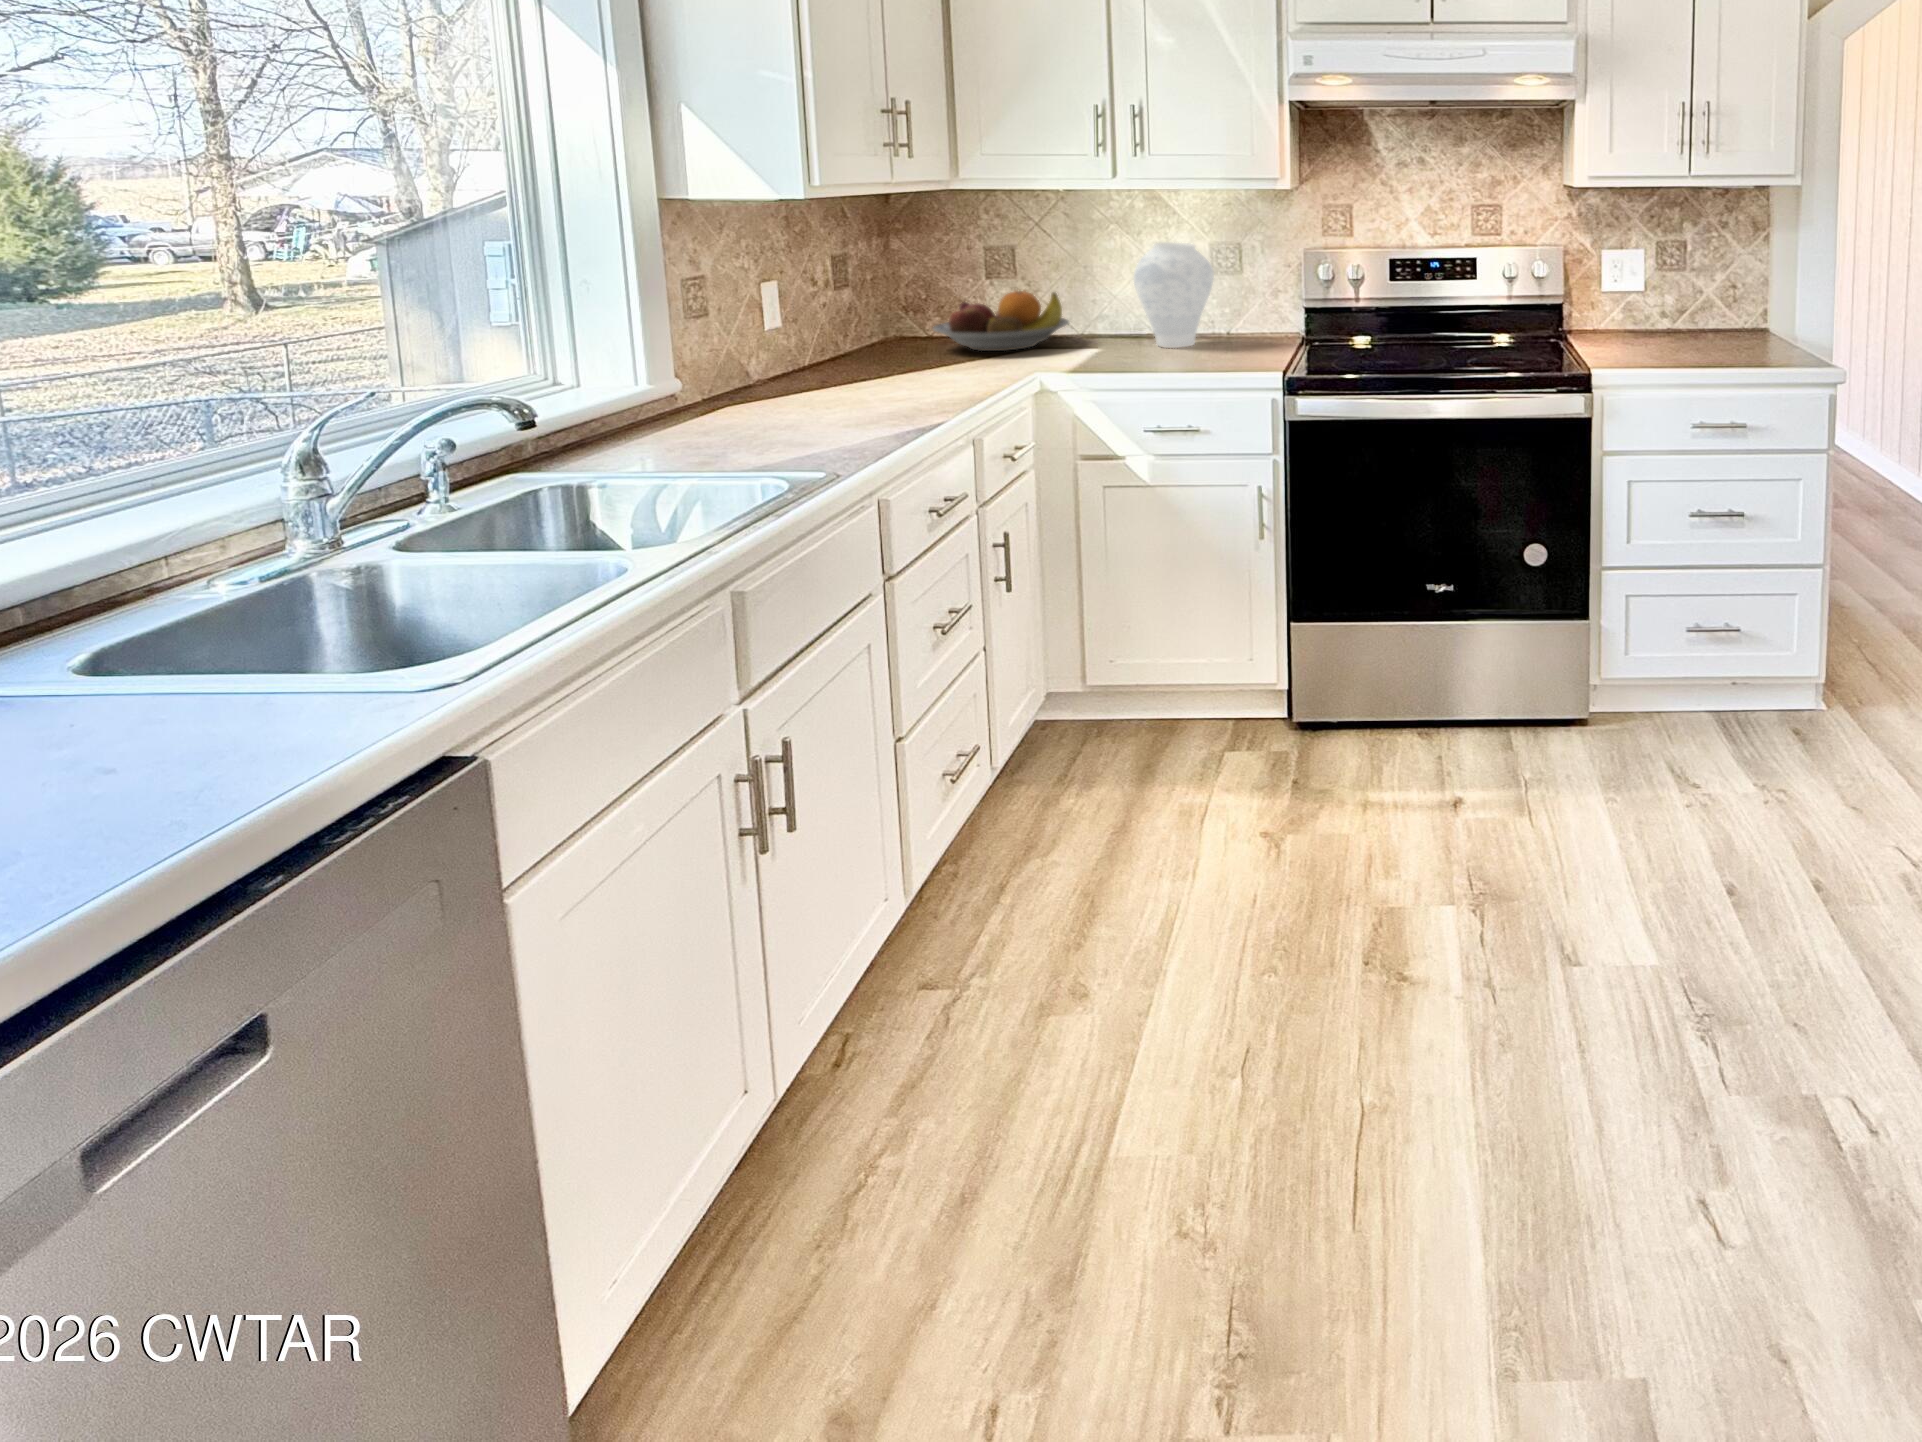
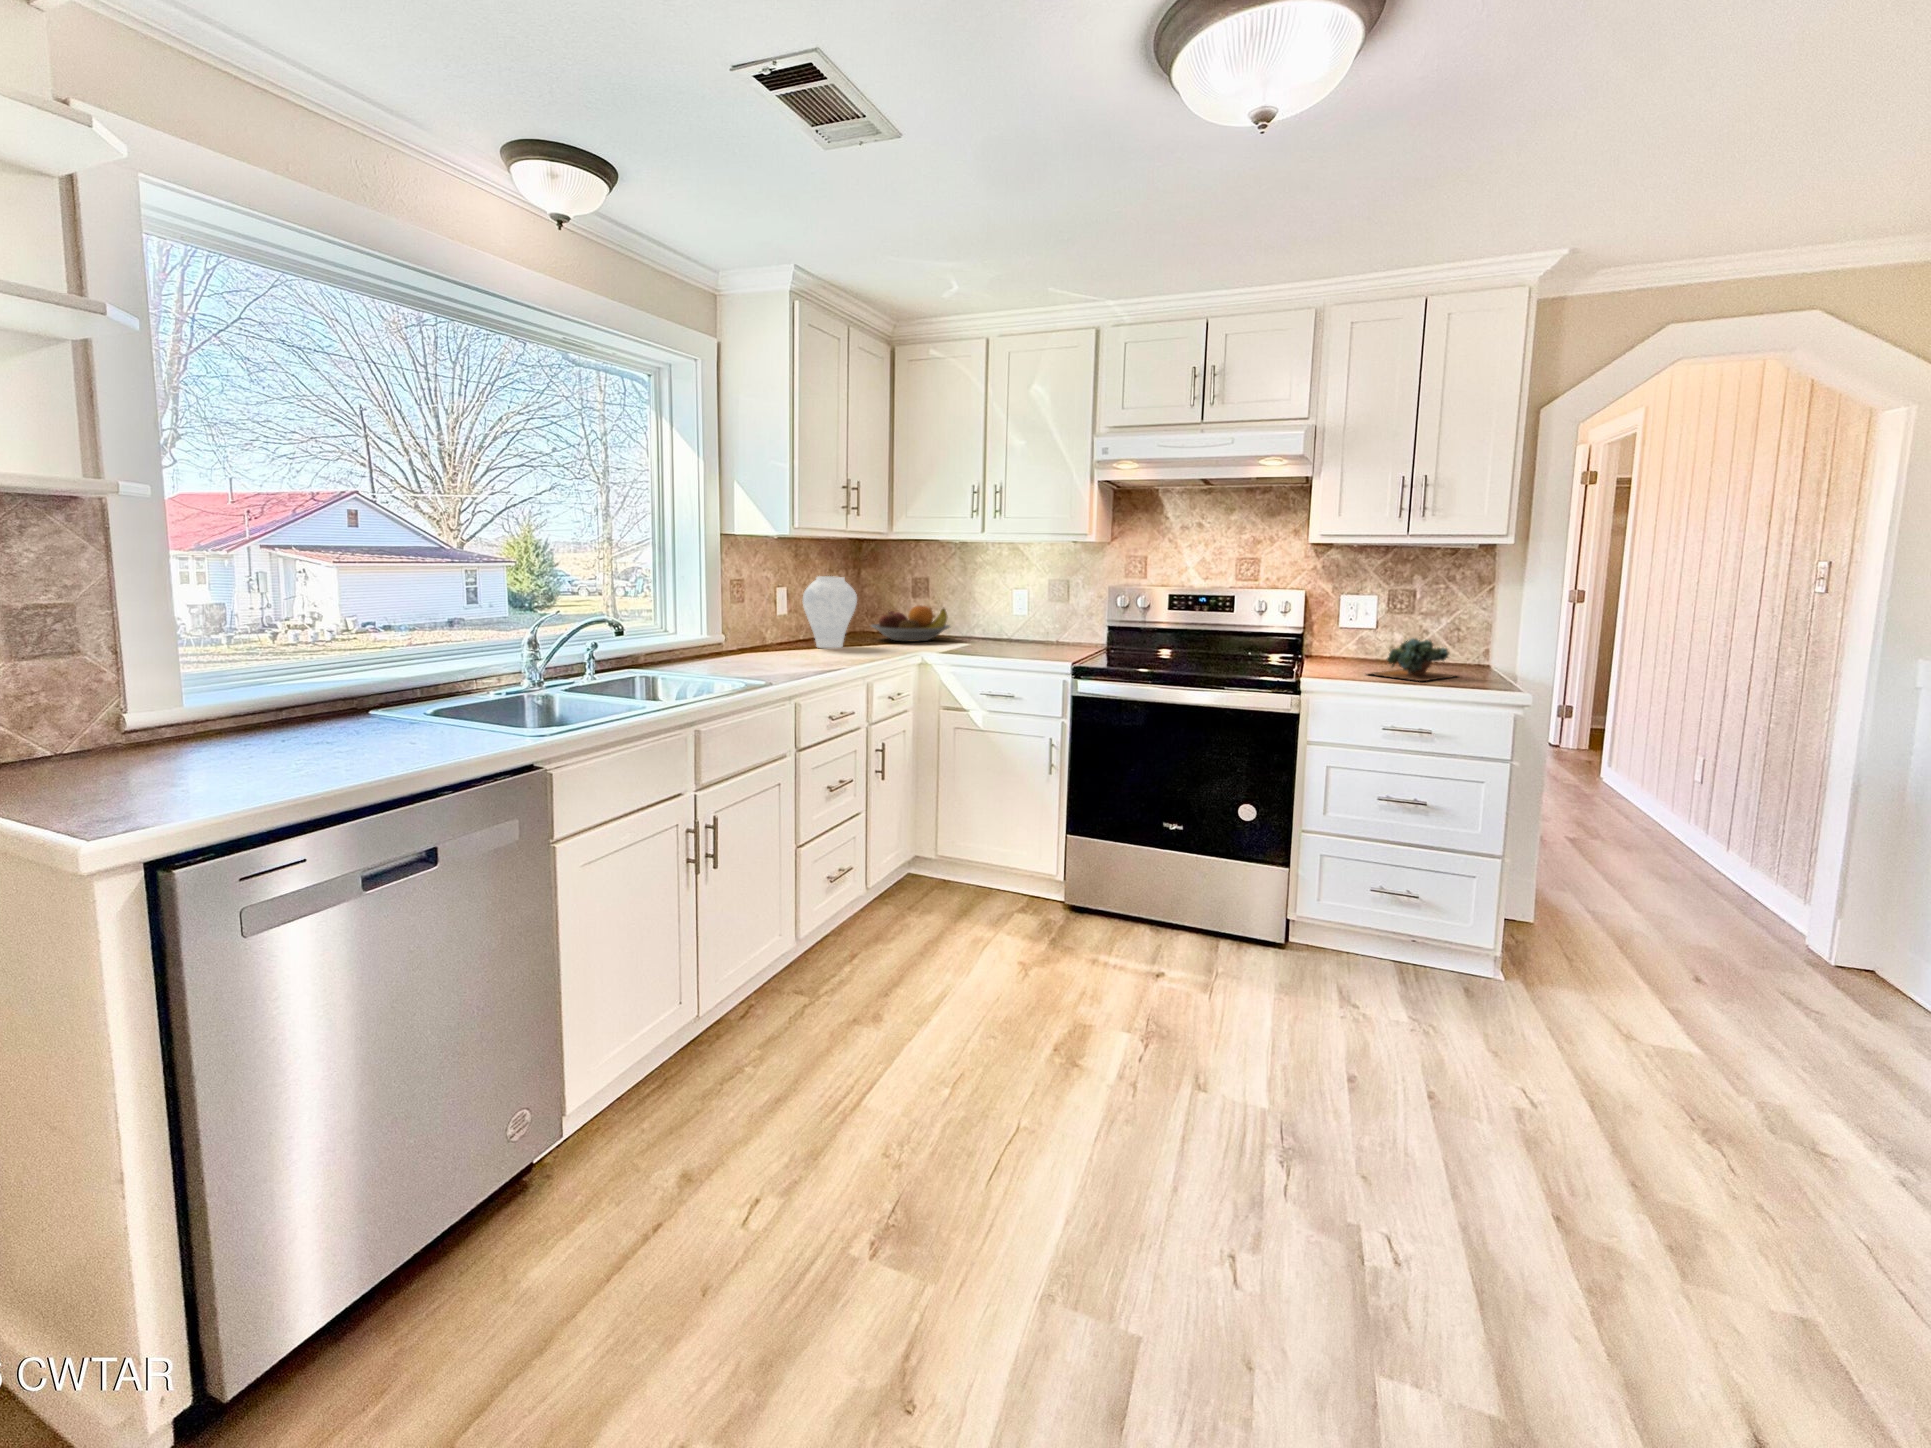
vase: present [1134,242,1214,348] -> present [803,576,857,648]
succulent plant: none [1657,310,1752,365] -> present [1369,638,1456,681]

